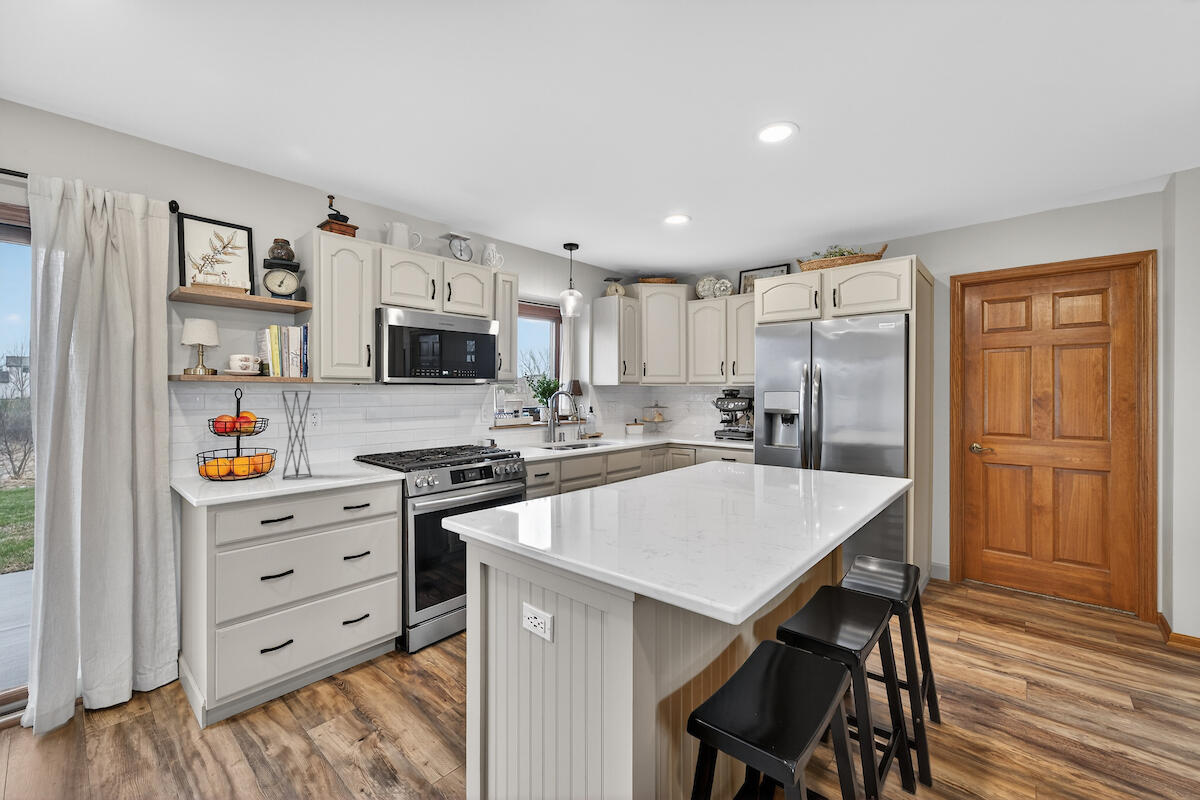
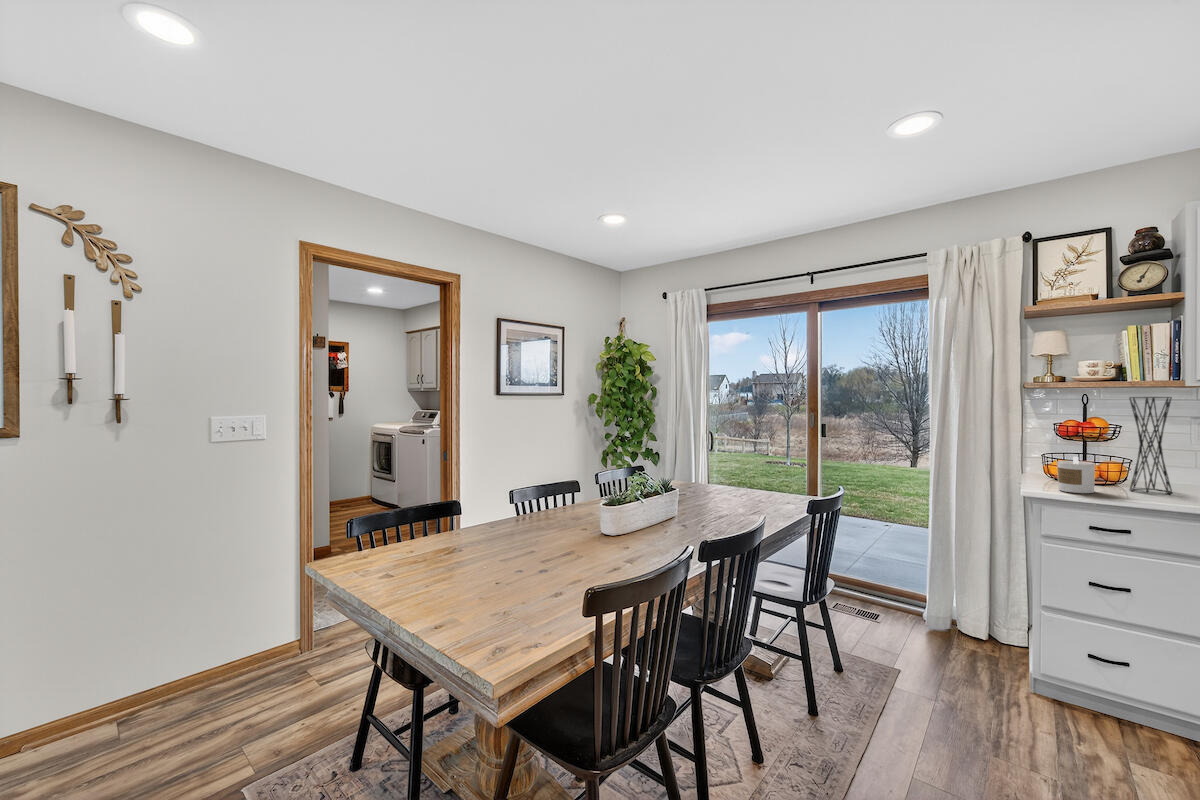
candle: none [224,452,259,490] -> present [1057,457,1095,493]

